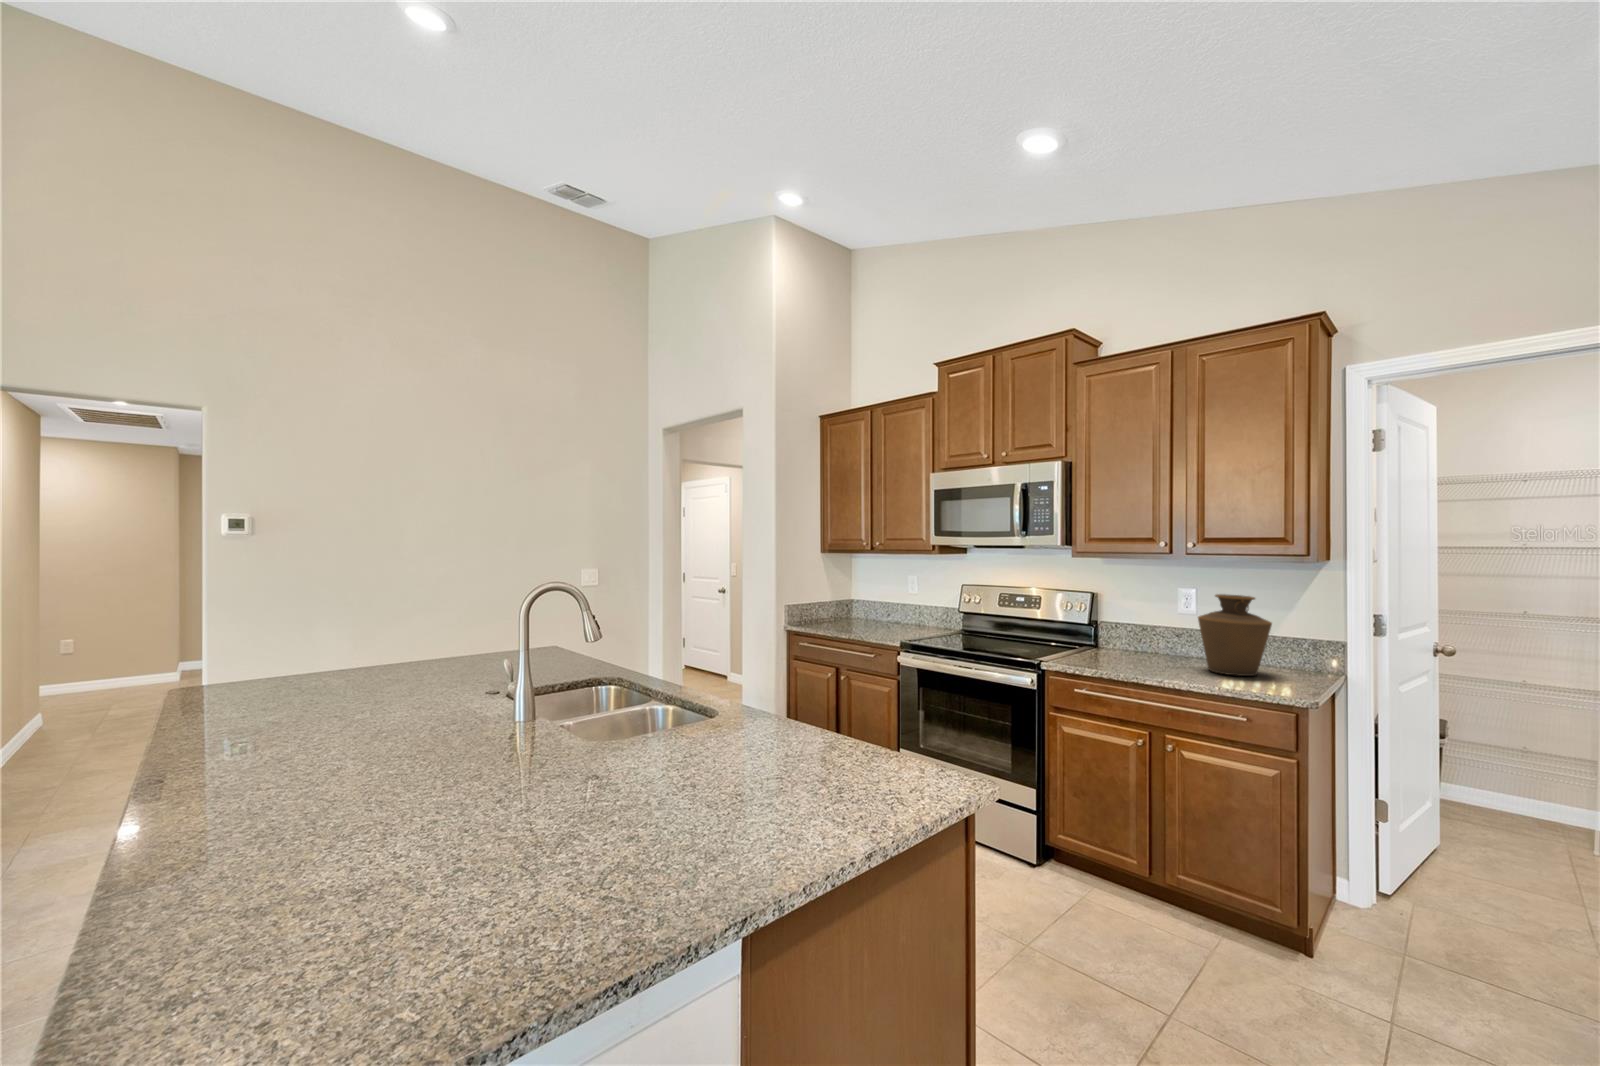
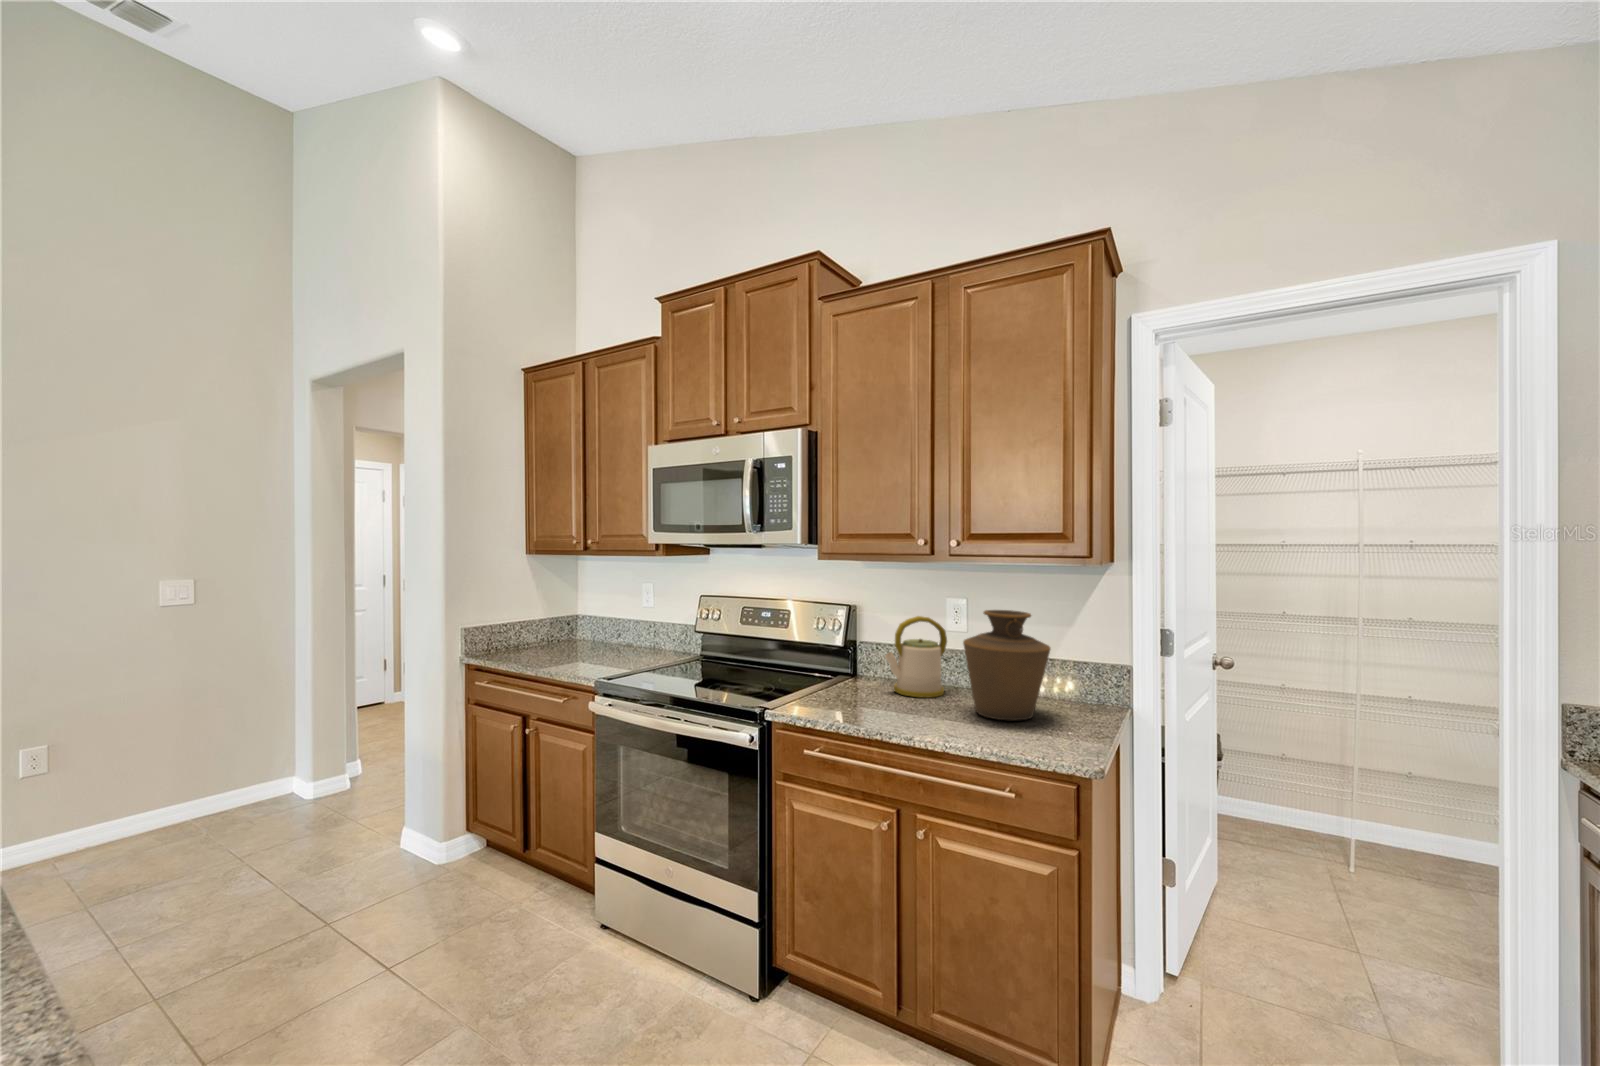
kettle: none [1128,600,1180,661] -> present [885,616,947,697]

